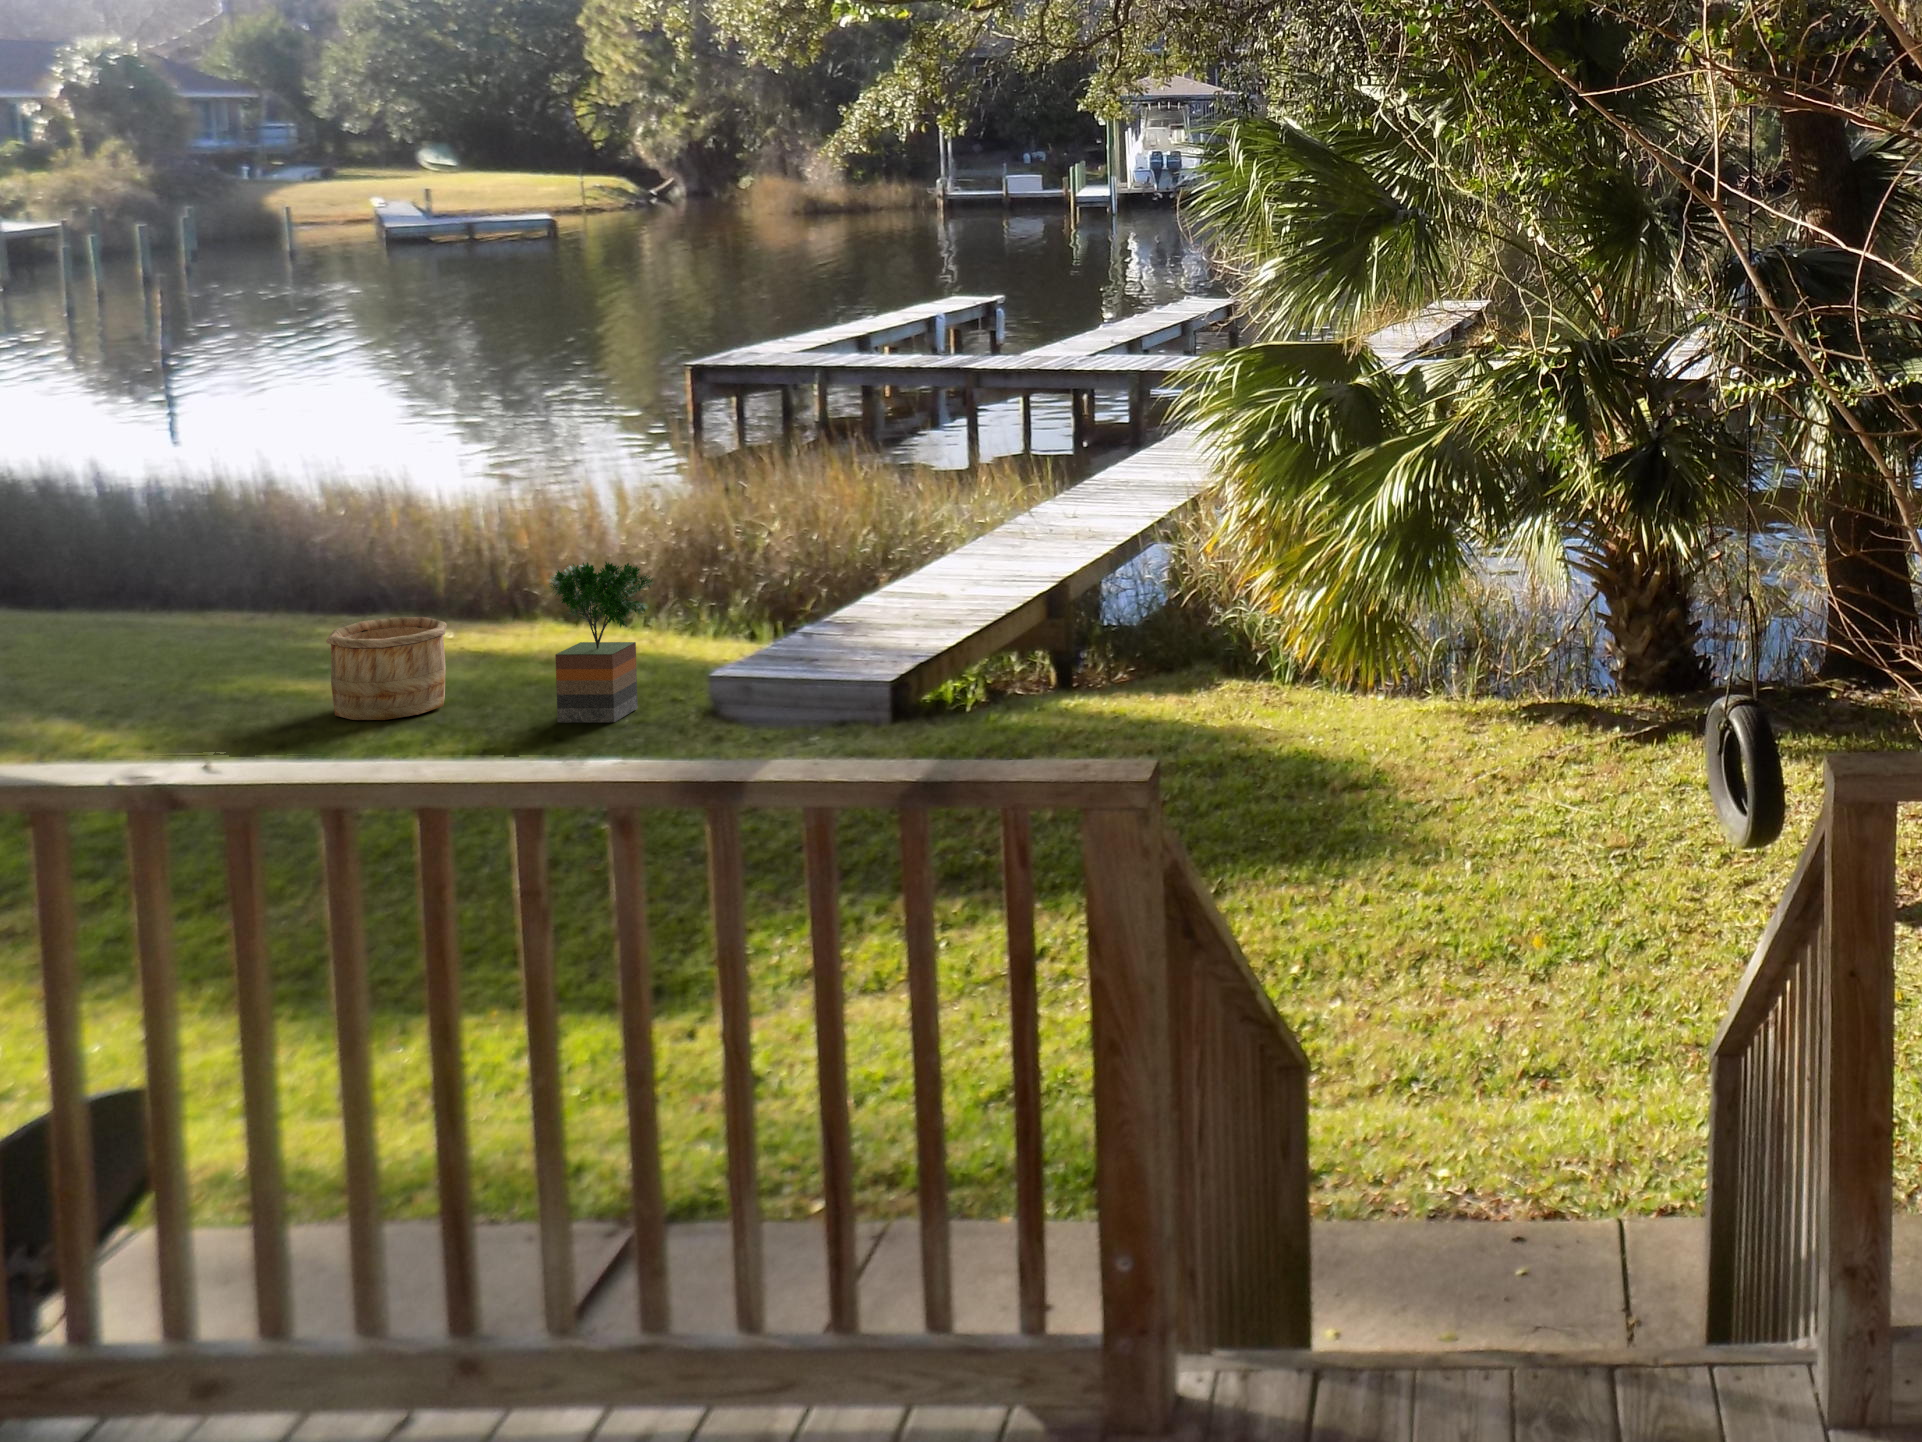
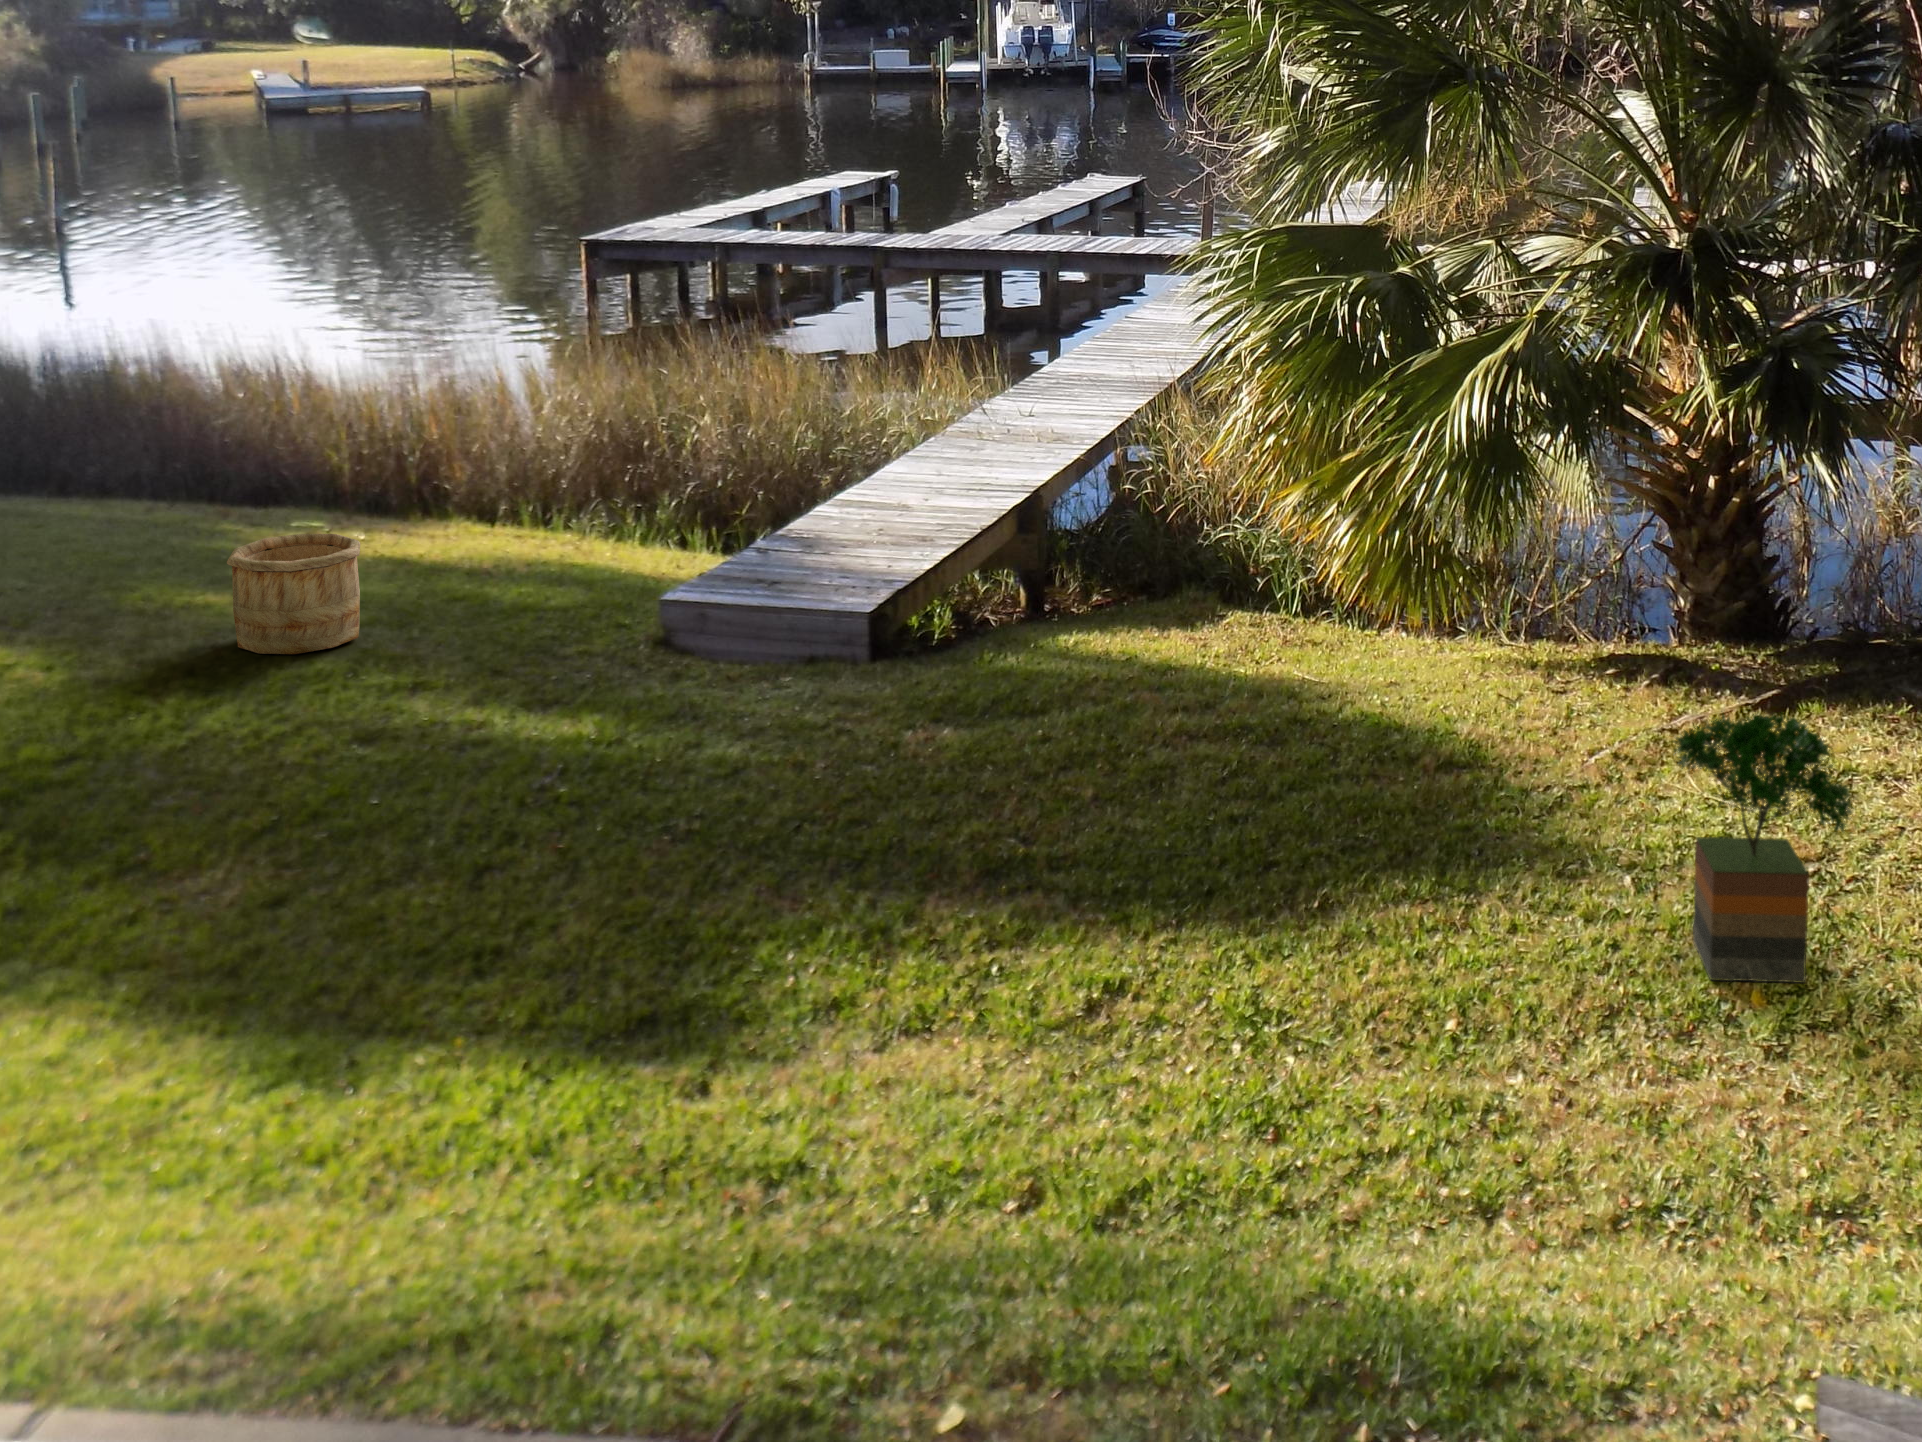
potted tree: present [550,561,653,723] -> present [1673,714,1853,983]

